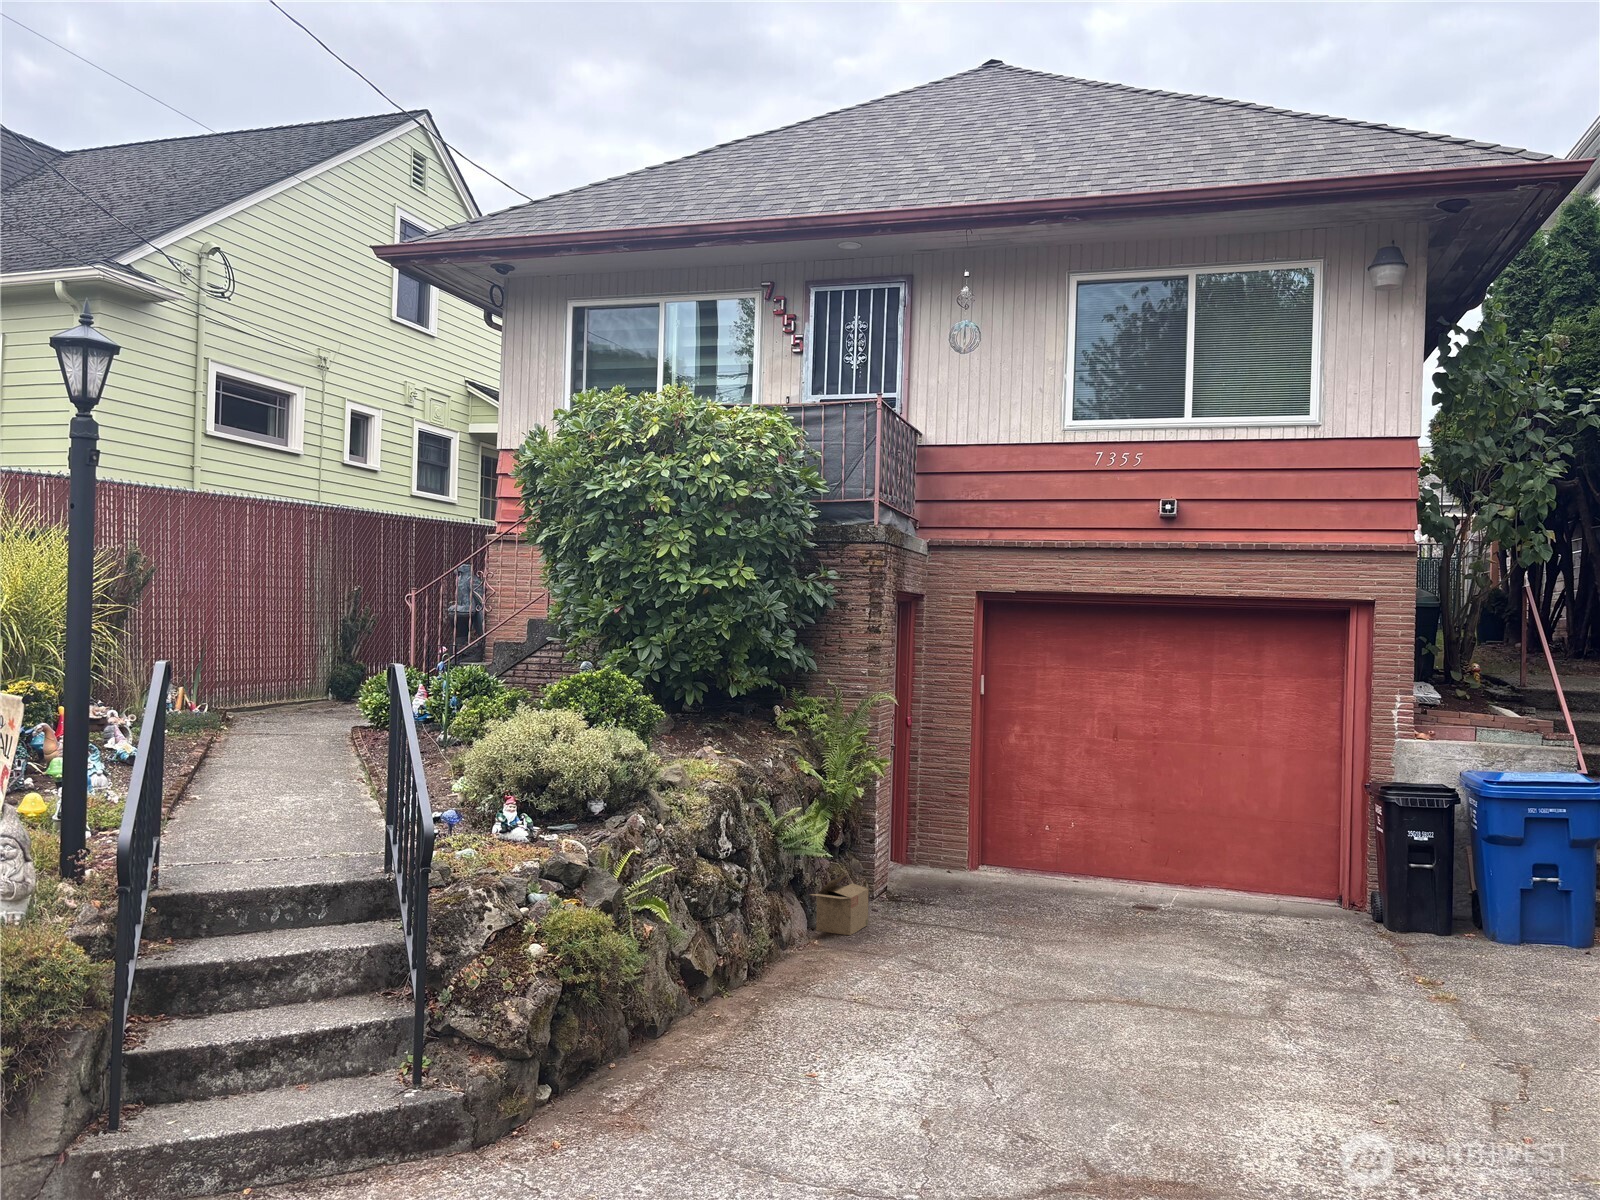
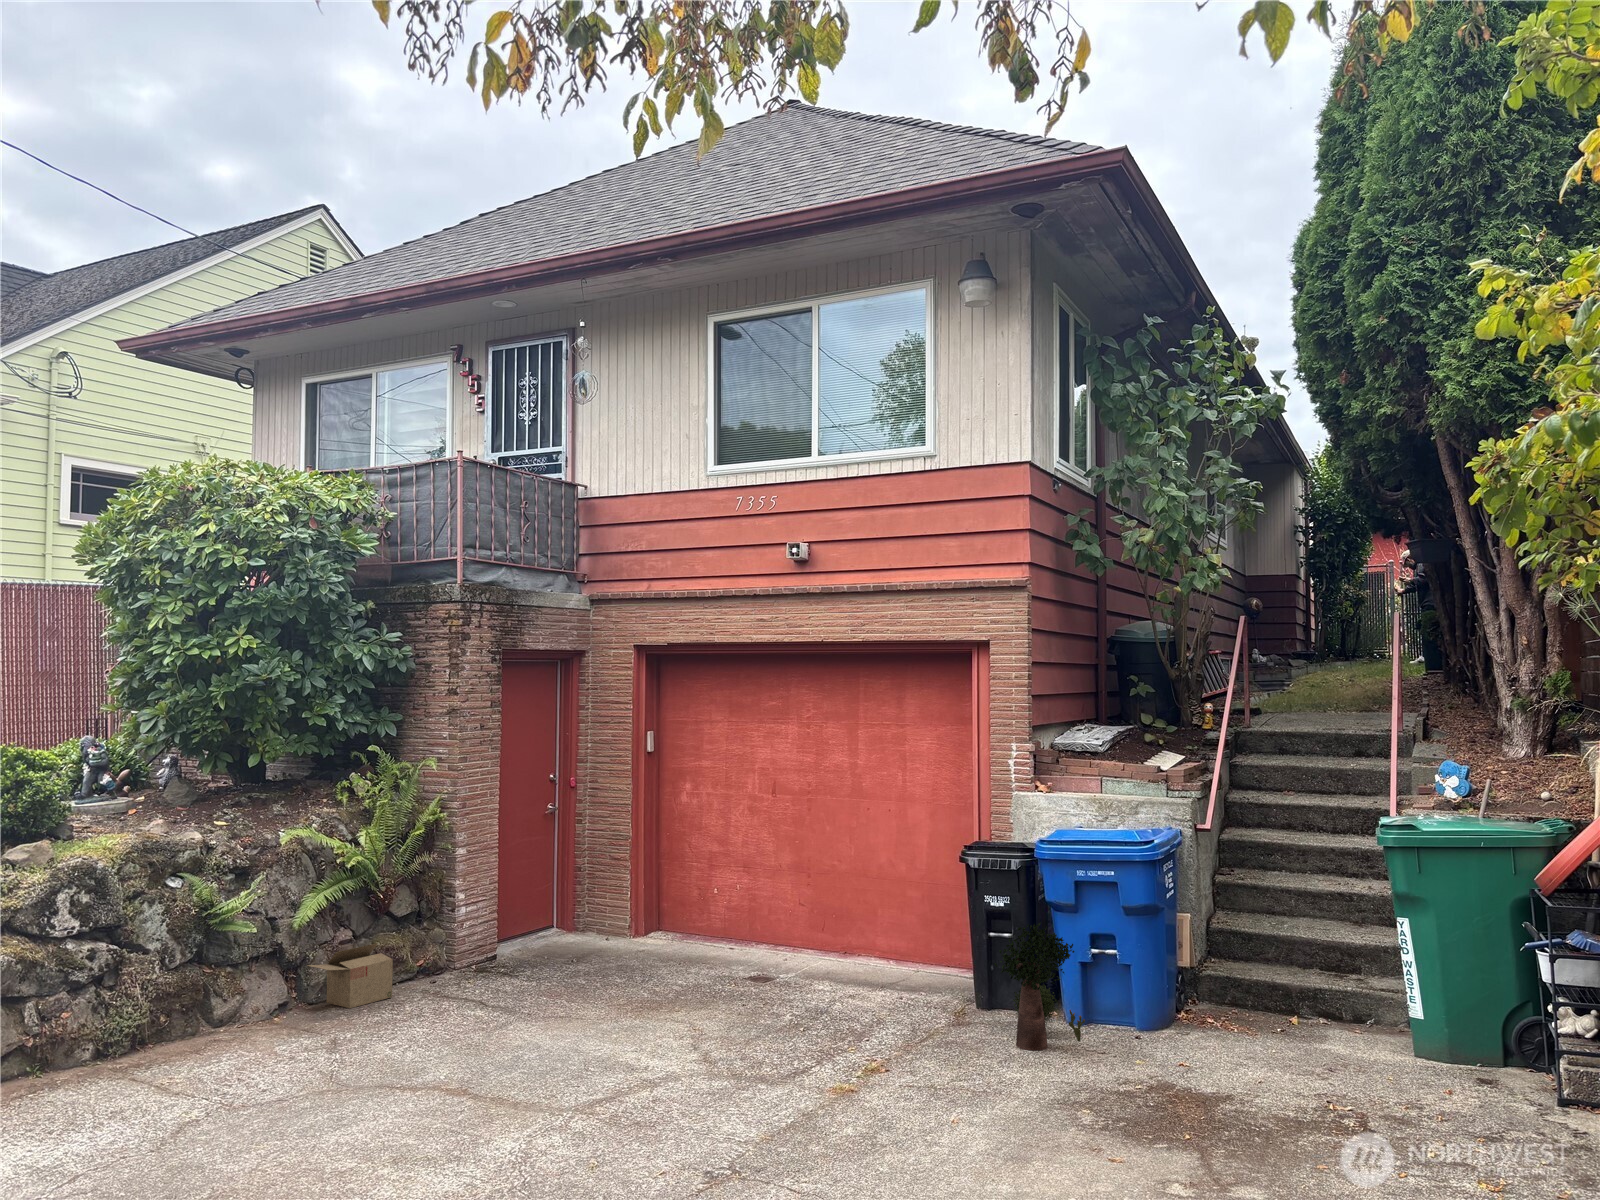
potted plant: none [1464,853,1547,964] -> present [994,923,1085,1051]

